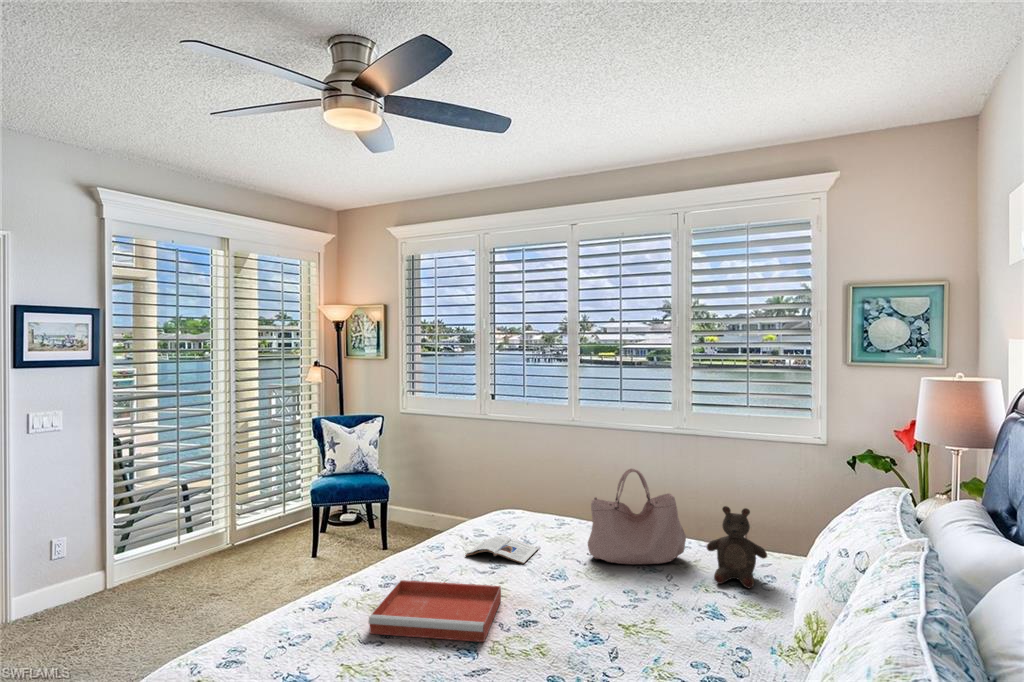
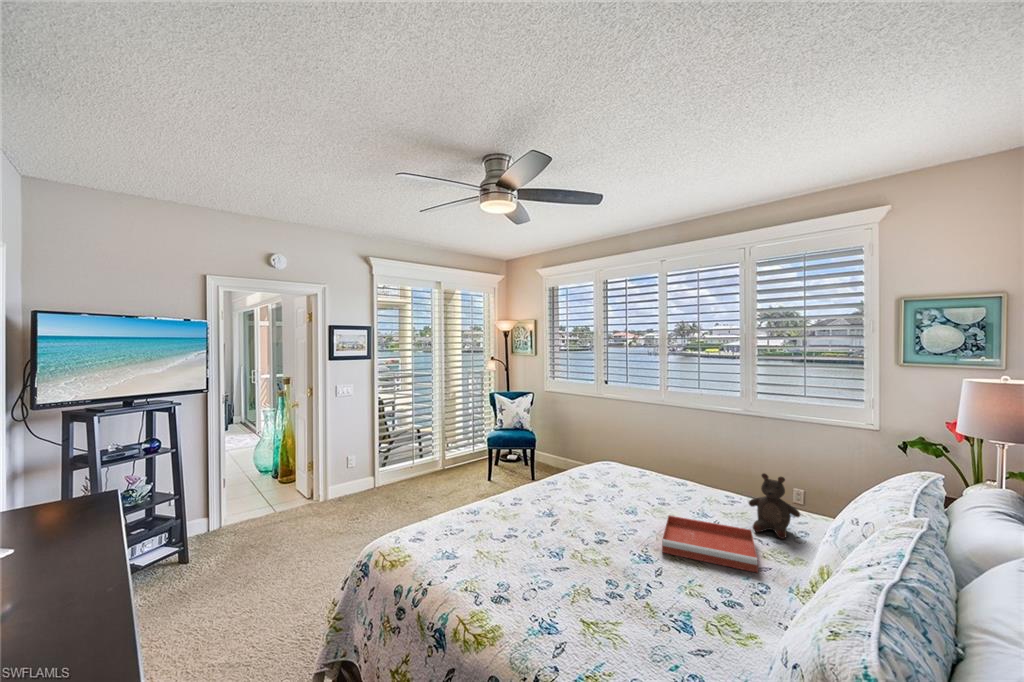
handbag: present [588,469,686,565] -> none [656,439,734,511]
magazine: present [465,536,538,564] -> none [570,479,622,500]
tray: present [368,580,501,642] -> present [662,516,758,572]

